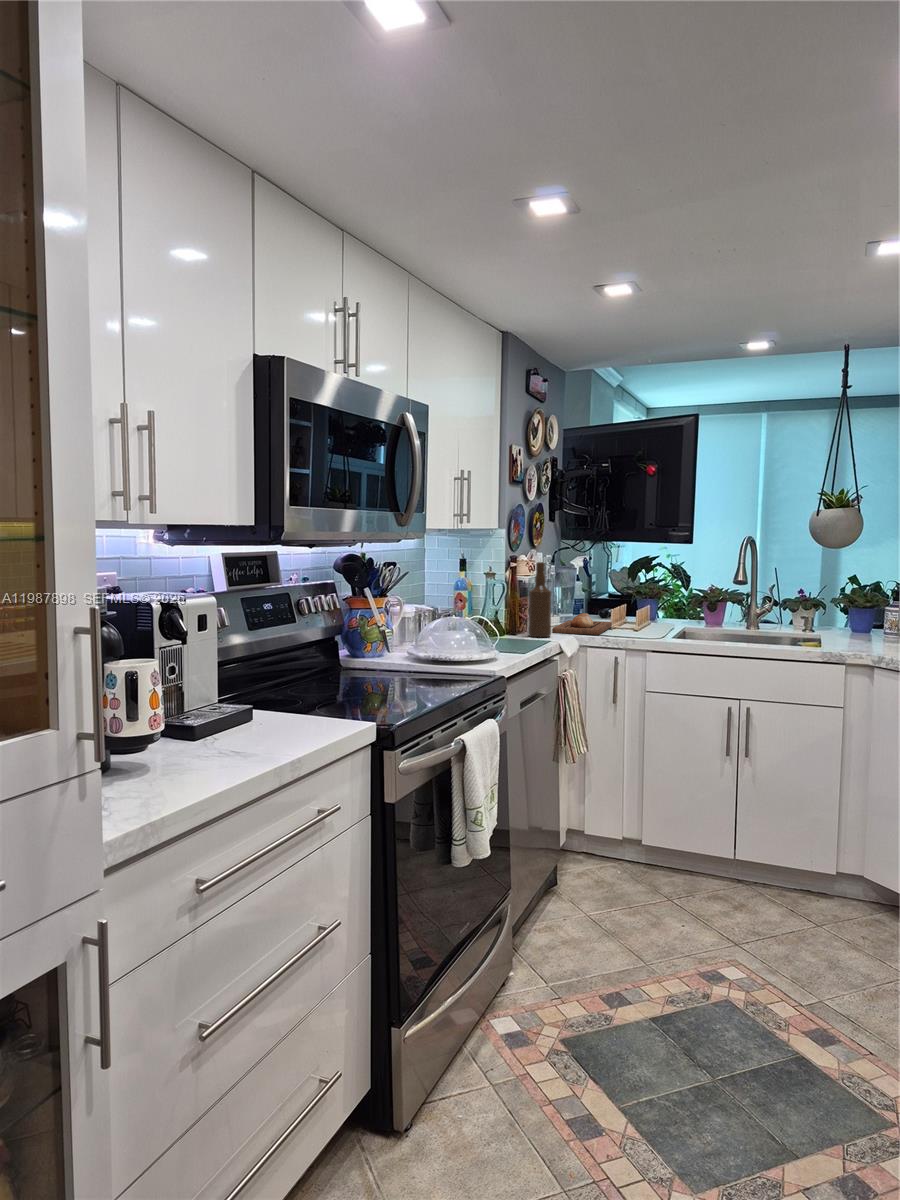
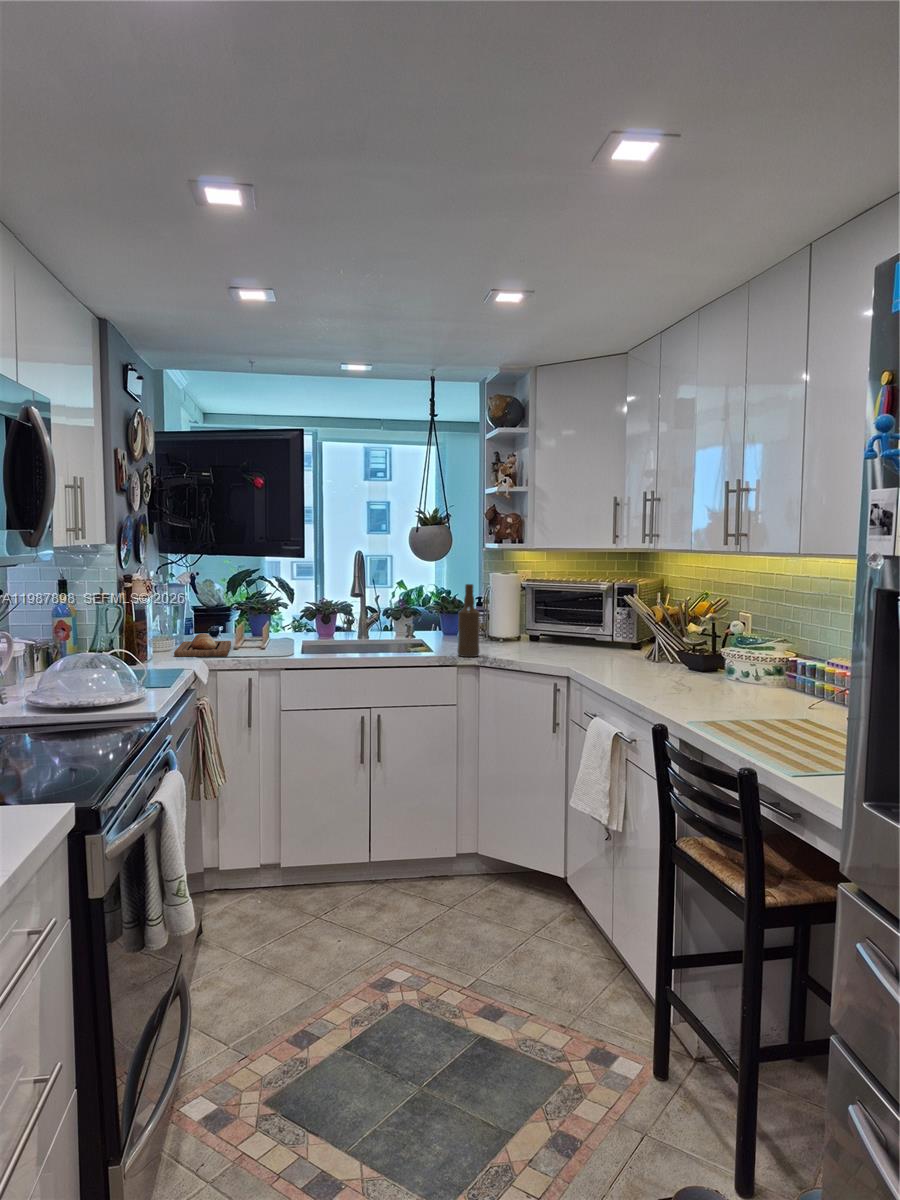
bottle: present [528,562,552,637] -> present [457,584,480,657]

